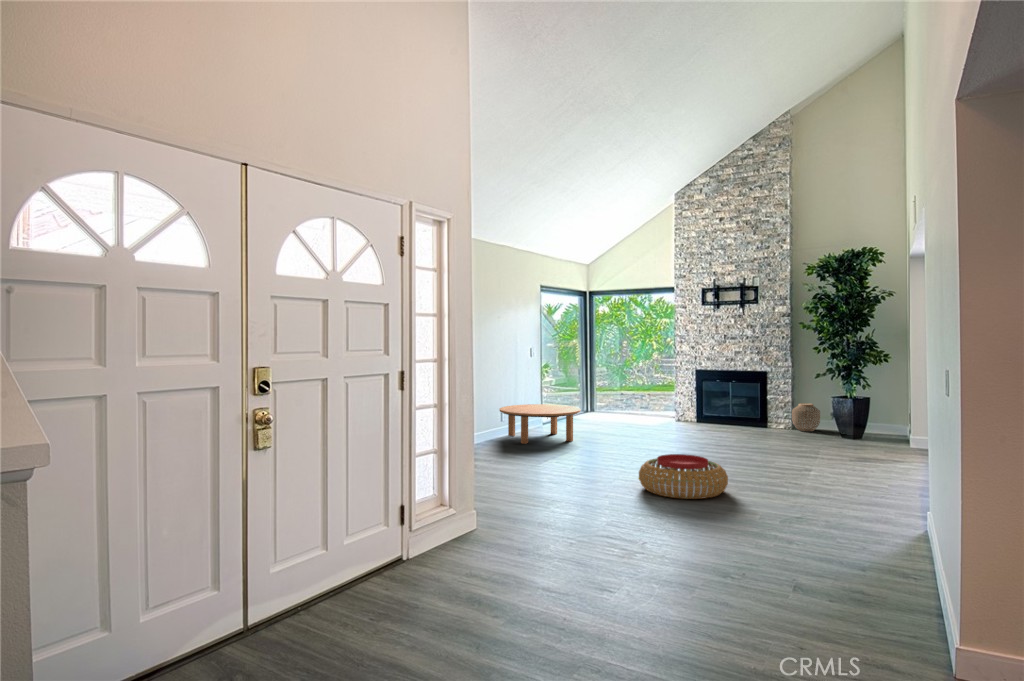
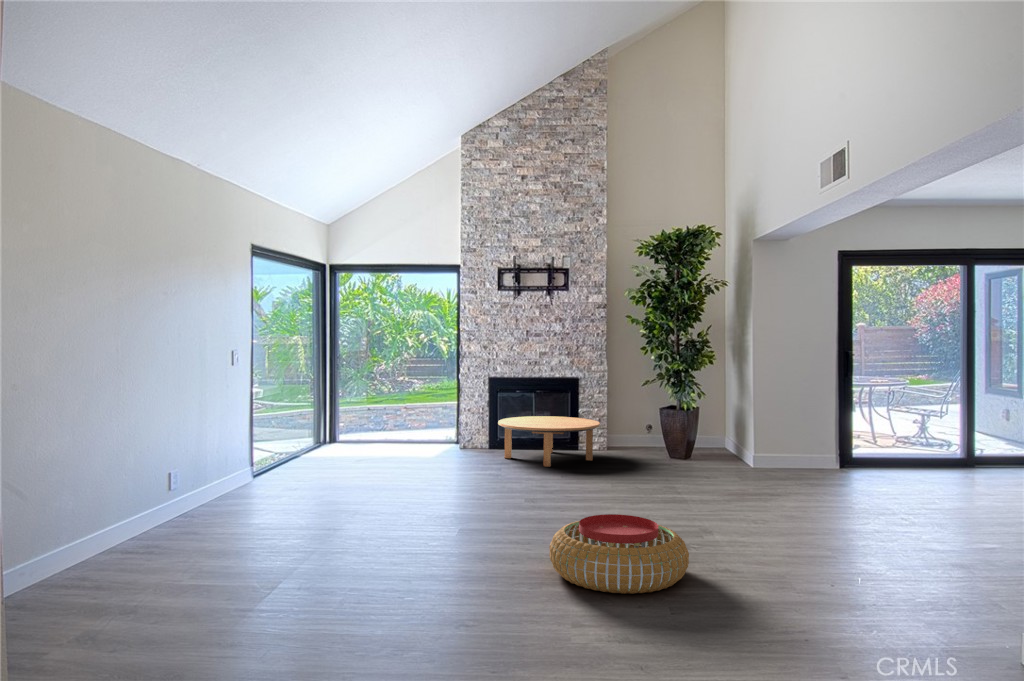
woven basket: present [792,403,820,431] -> none [608,417,640,452]
coffee table: present [499,404,581,444] -> present [498,416,600,467]

